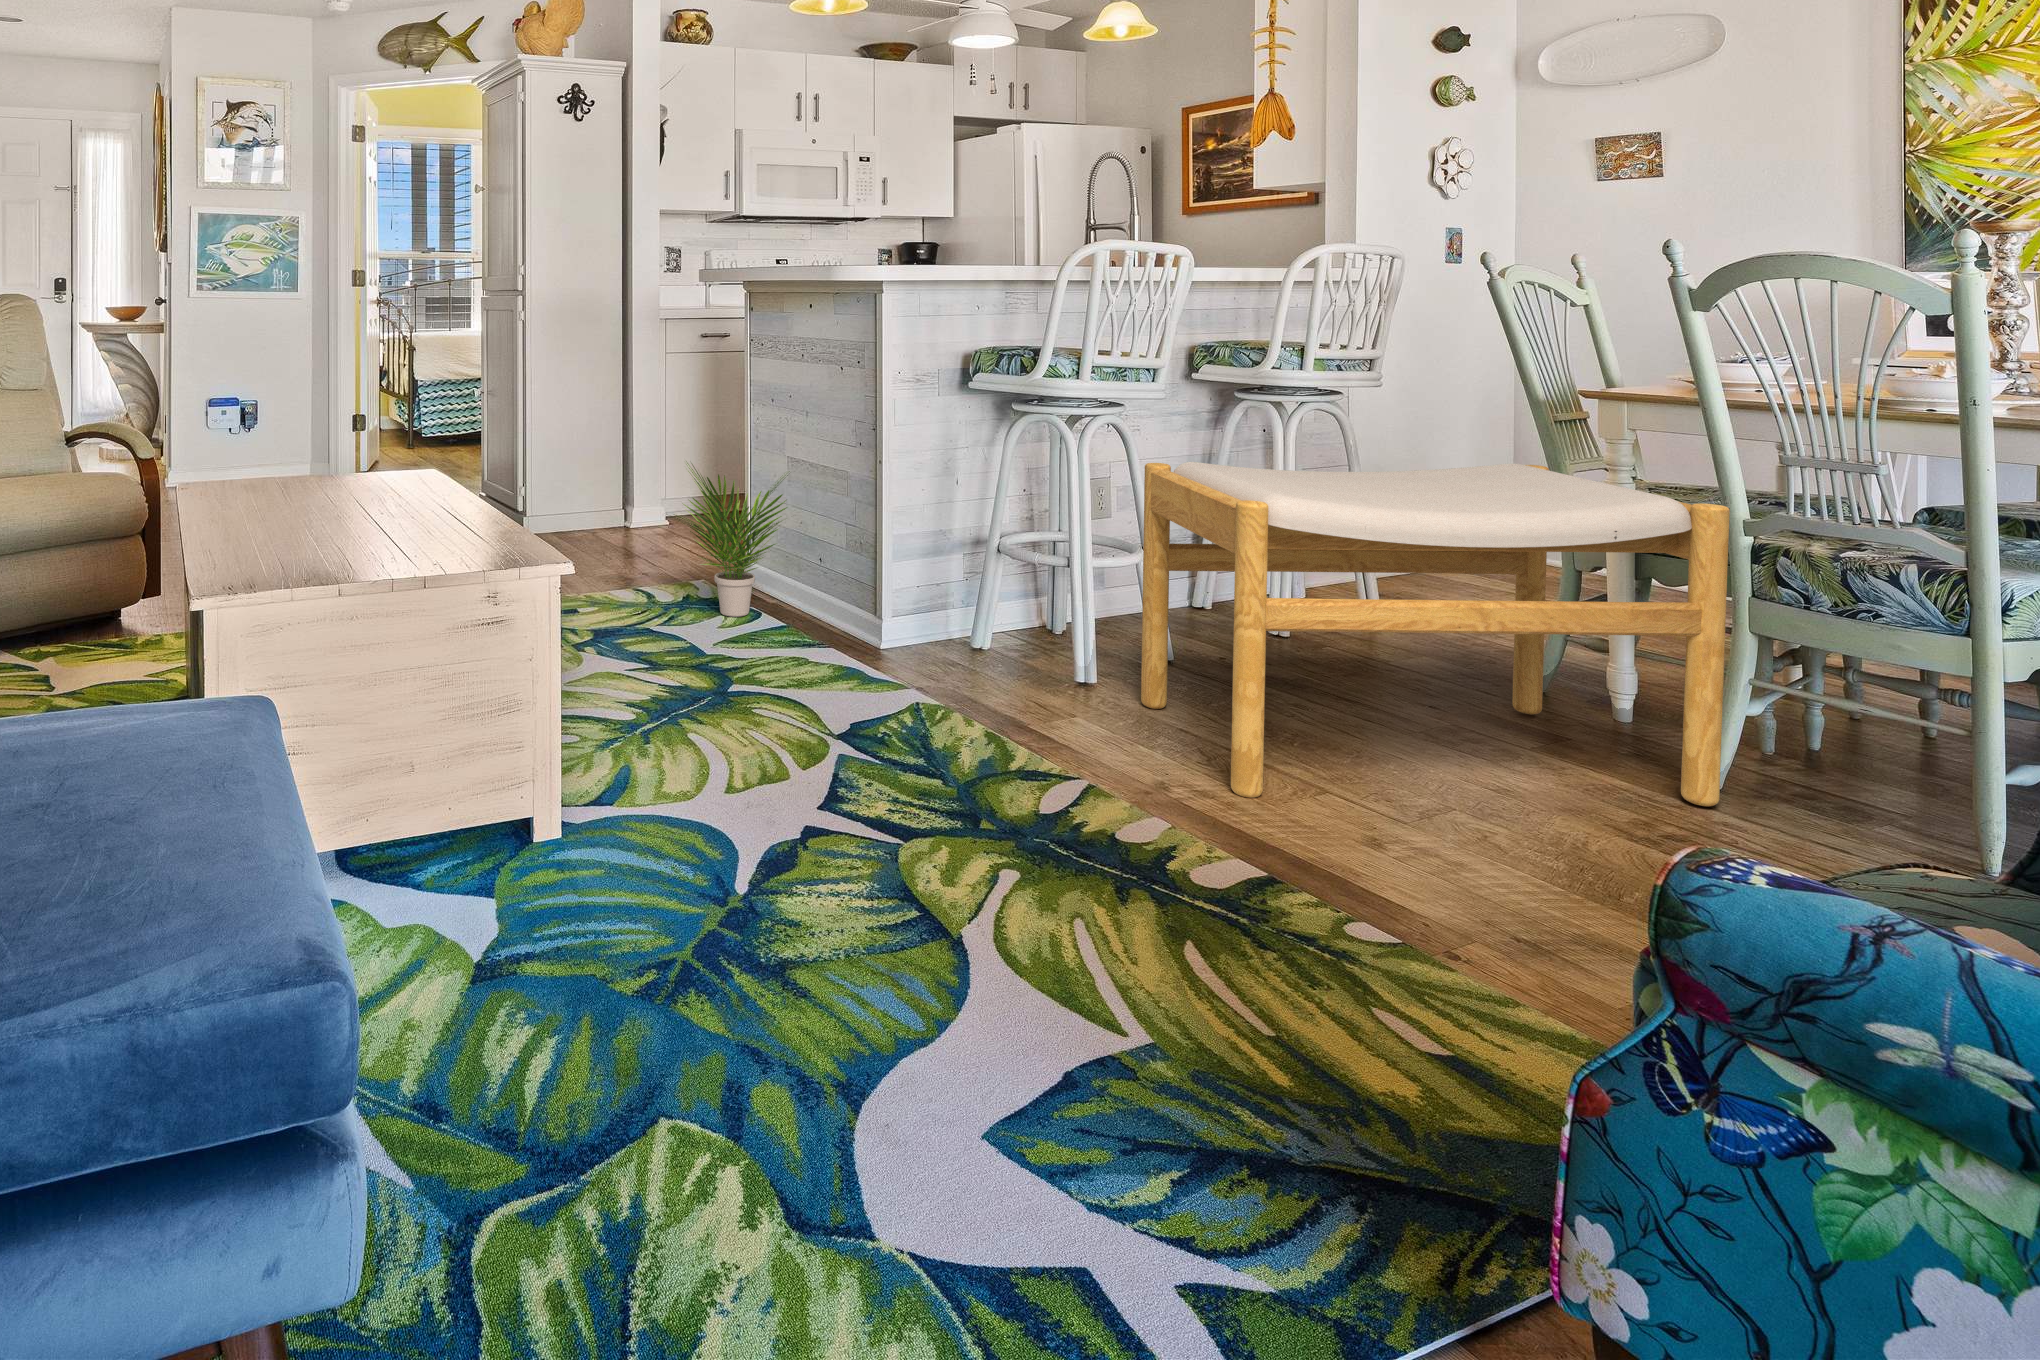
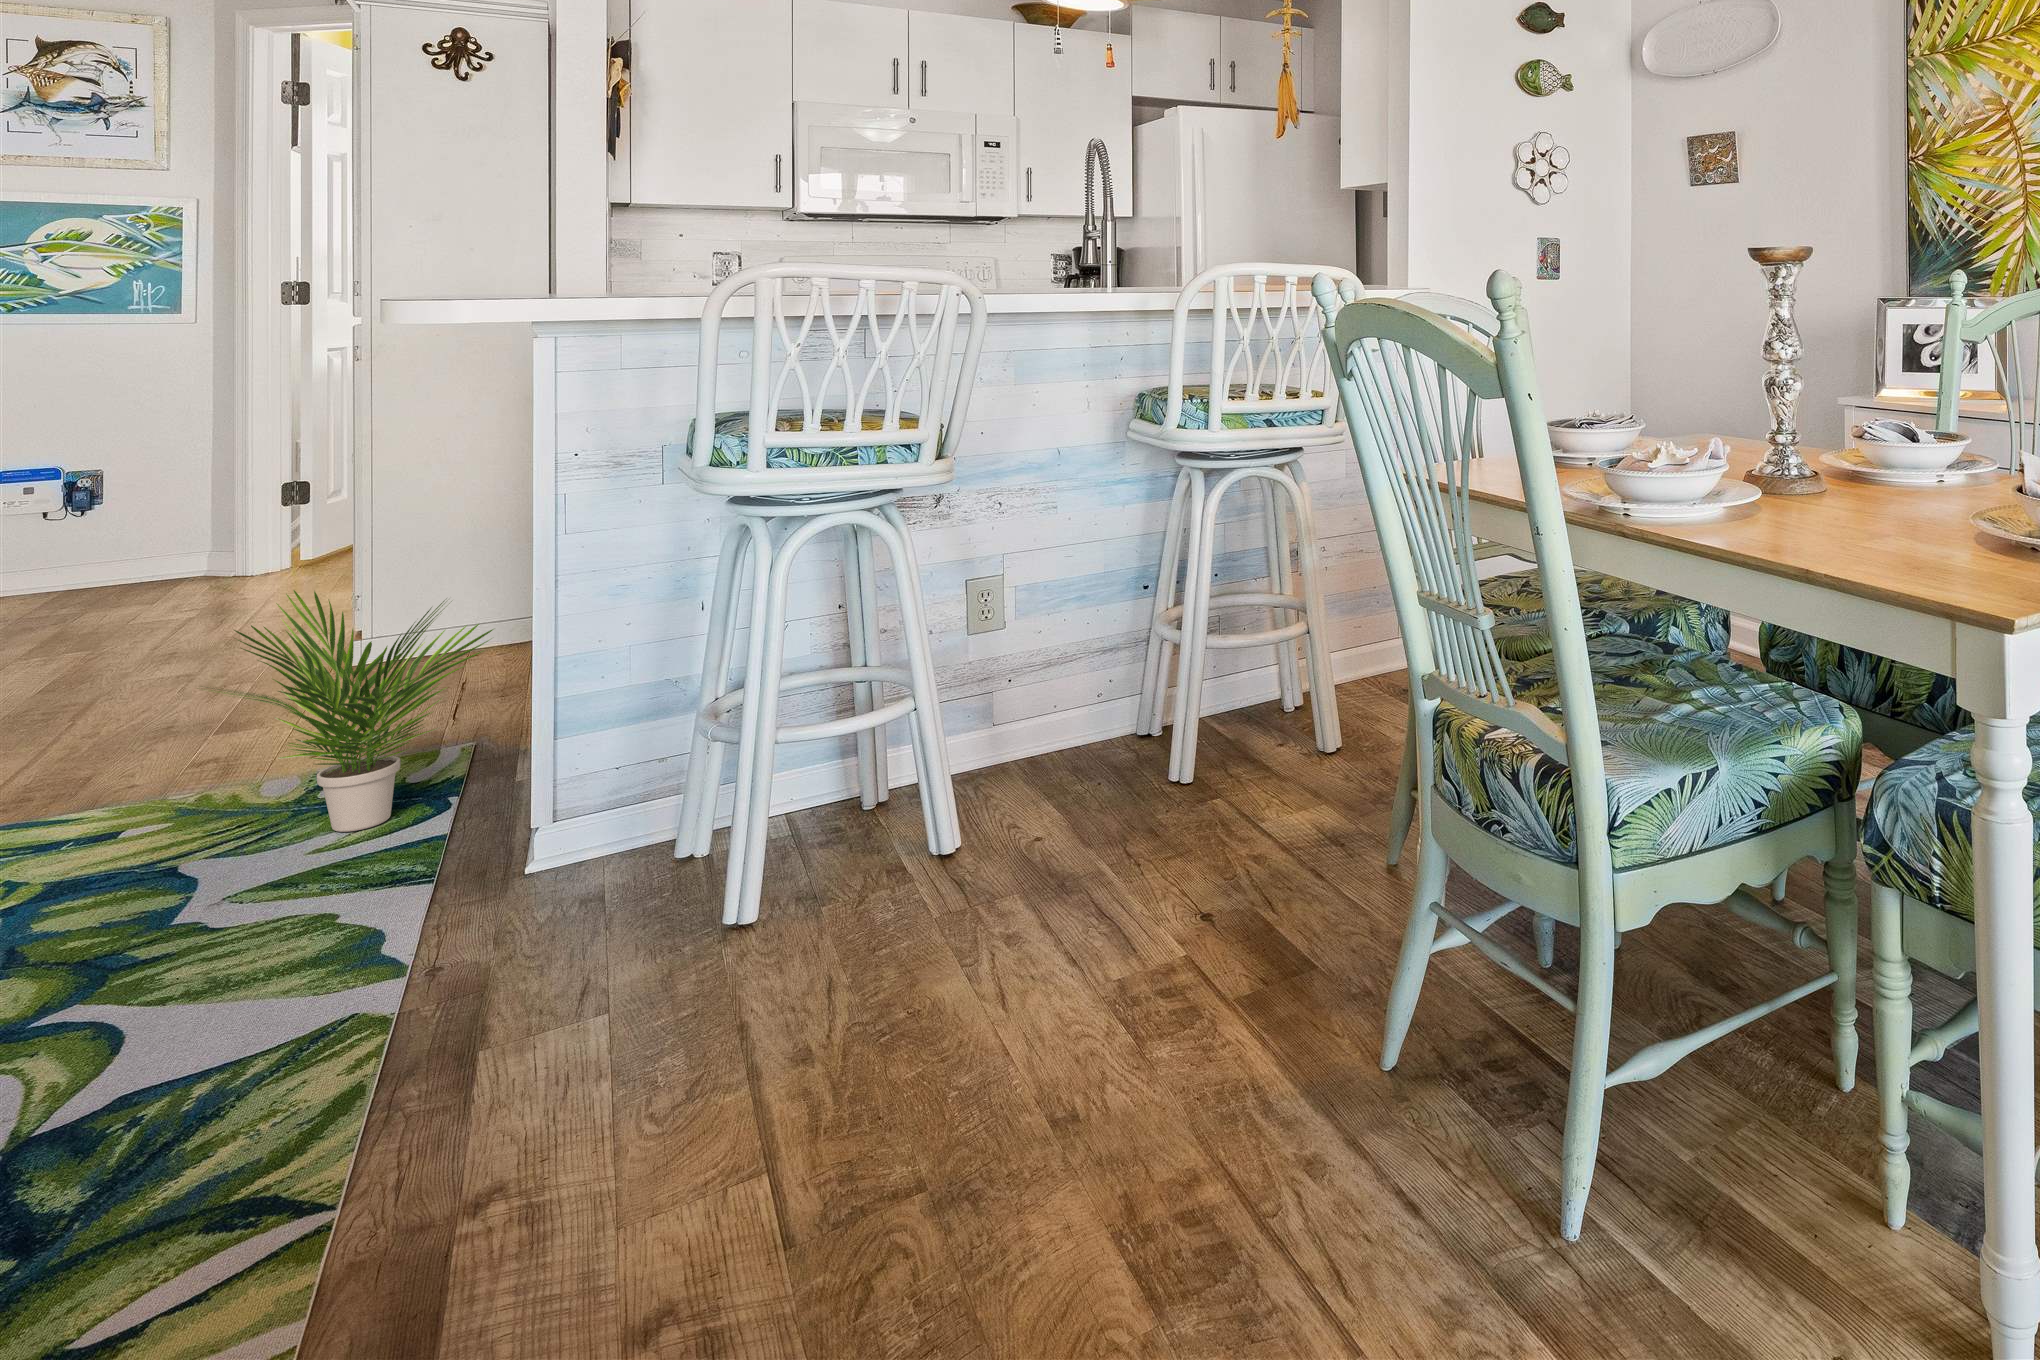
footstool: present [1141,462,1730,806] -> none [534,576,1350,1224]

